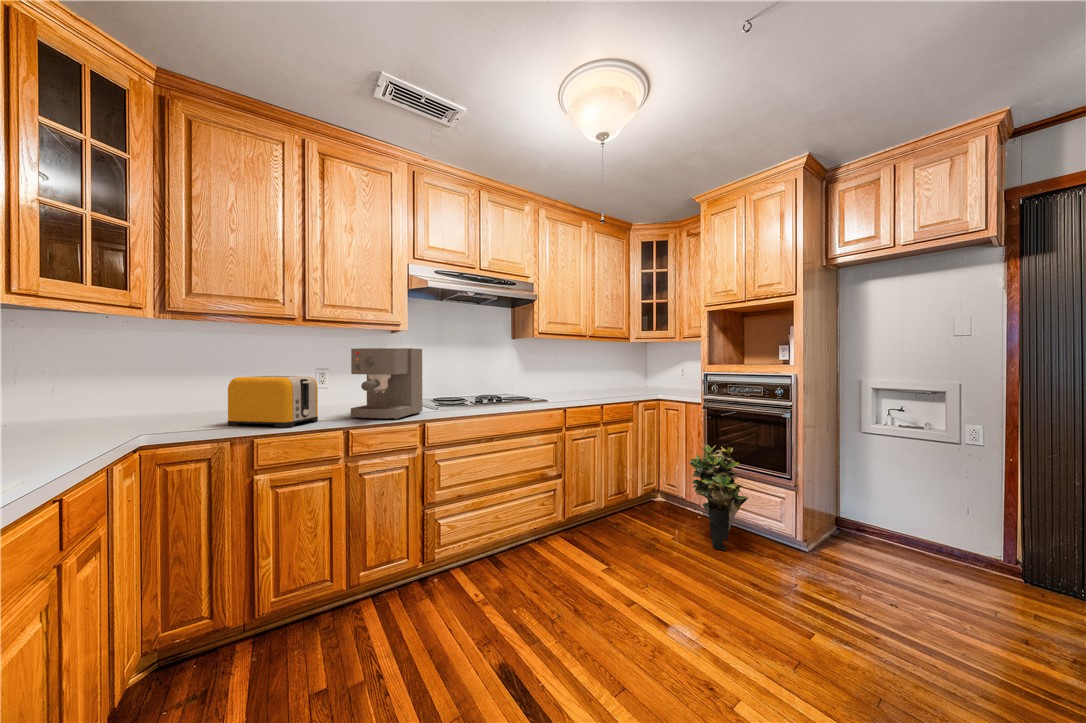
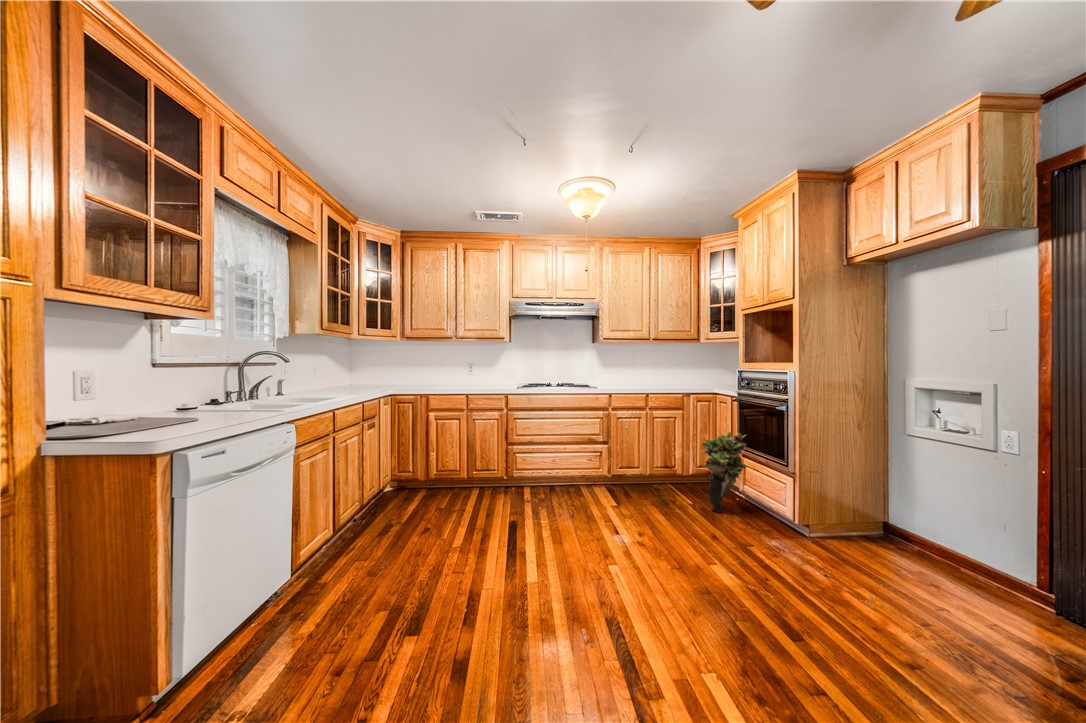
coffee maker: present [351,348,422,420] -> none [470,352,508,391]
toaster: present [228,376,318,427] -> none [421,366,455,390]

